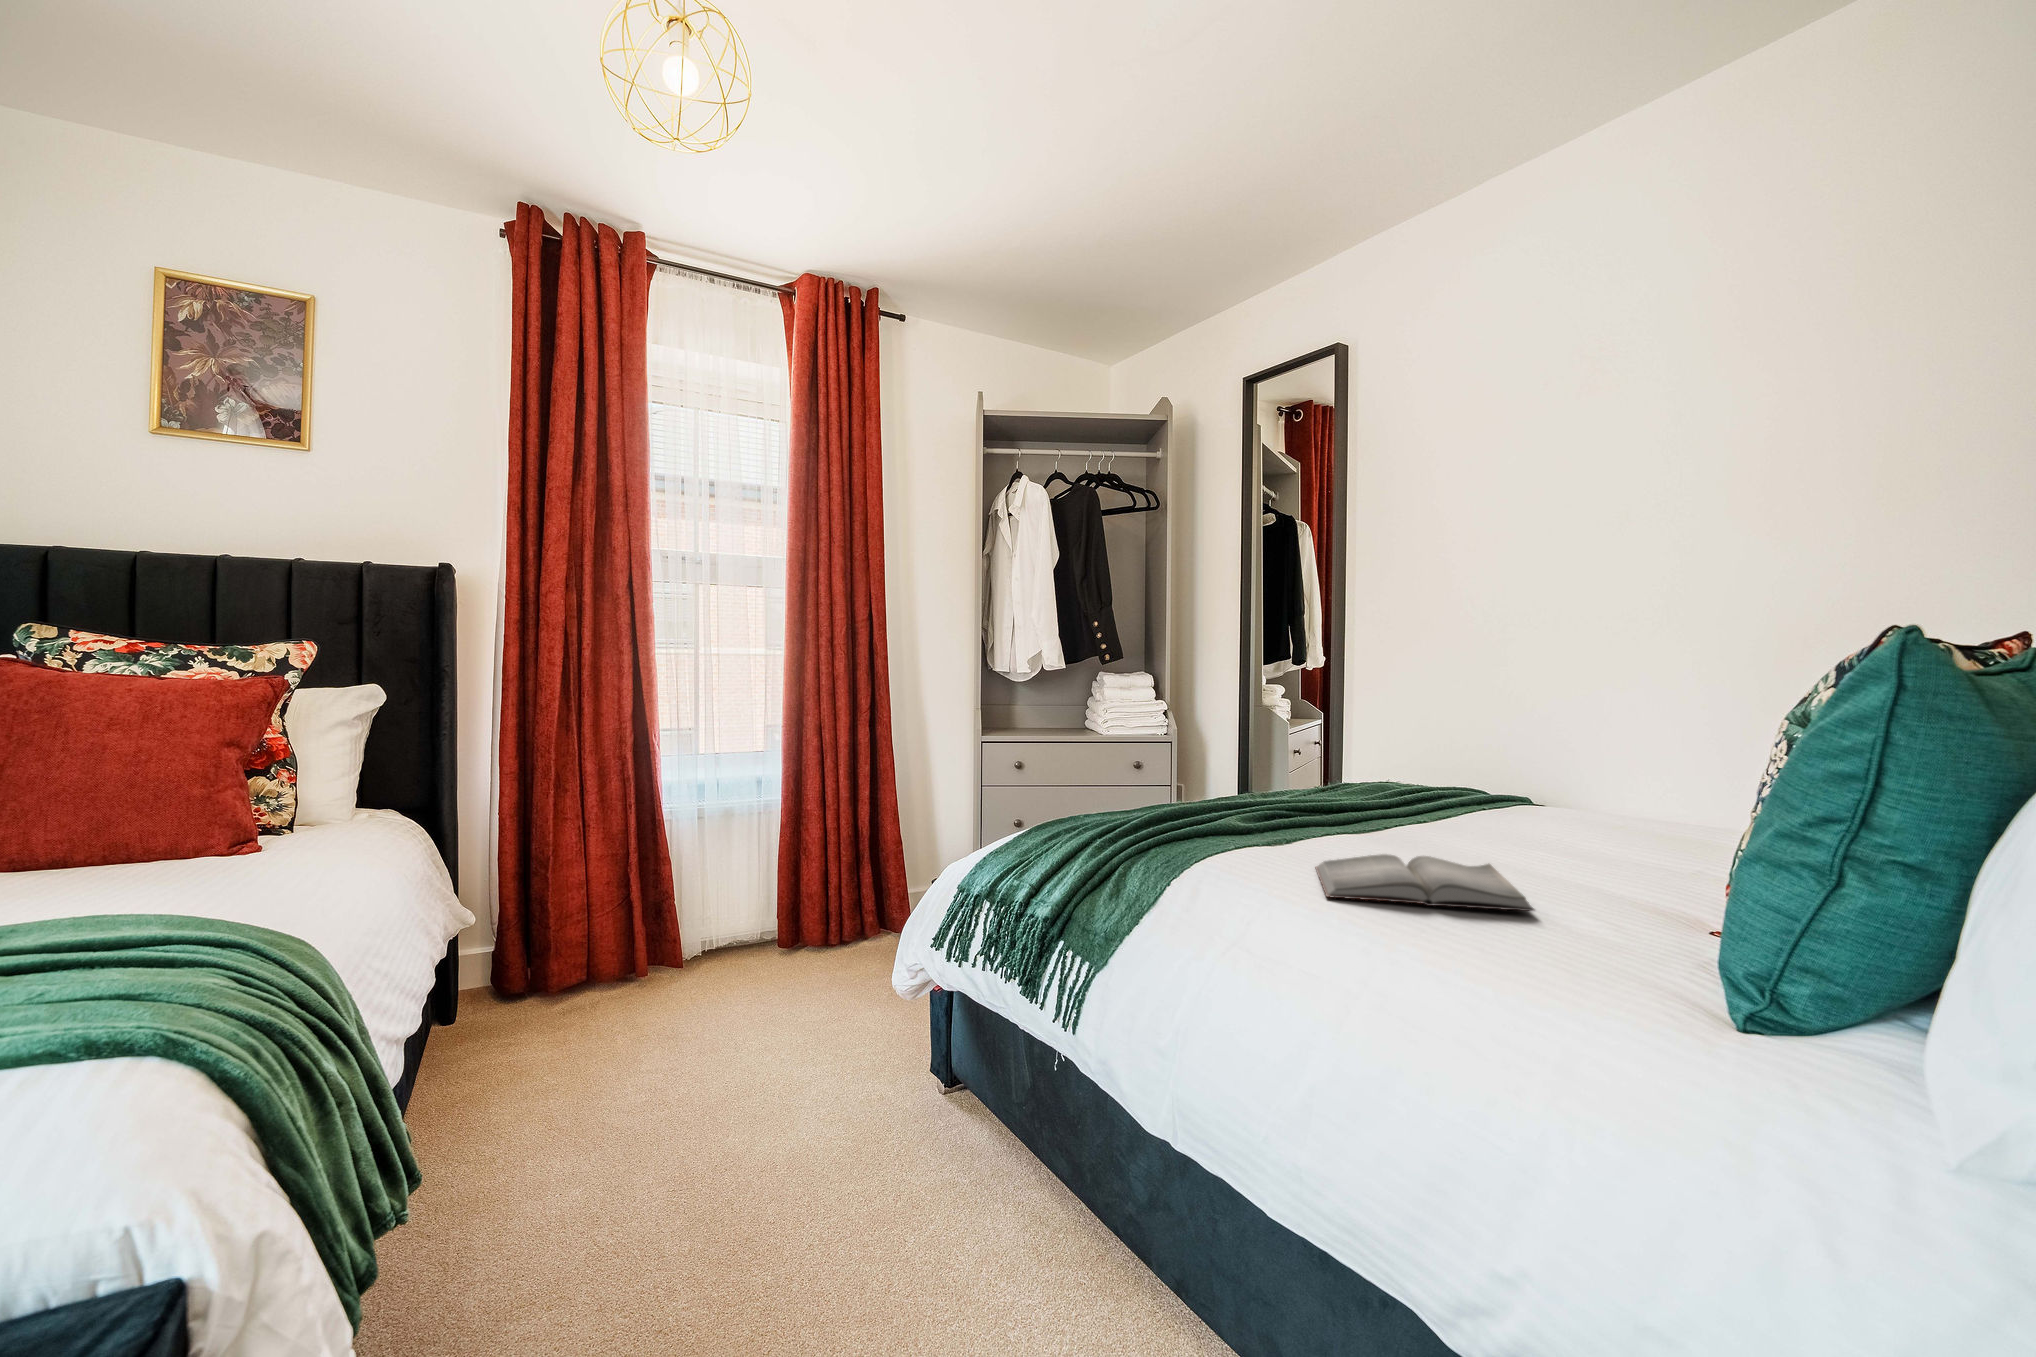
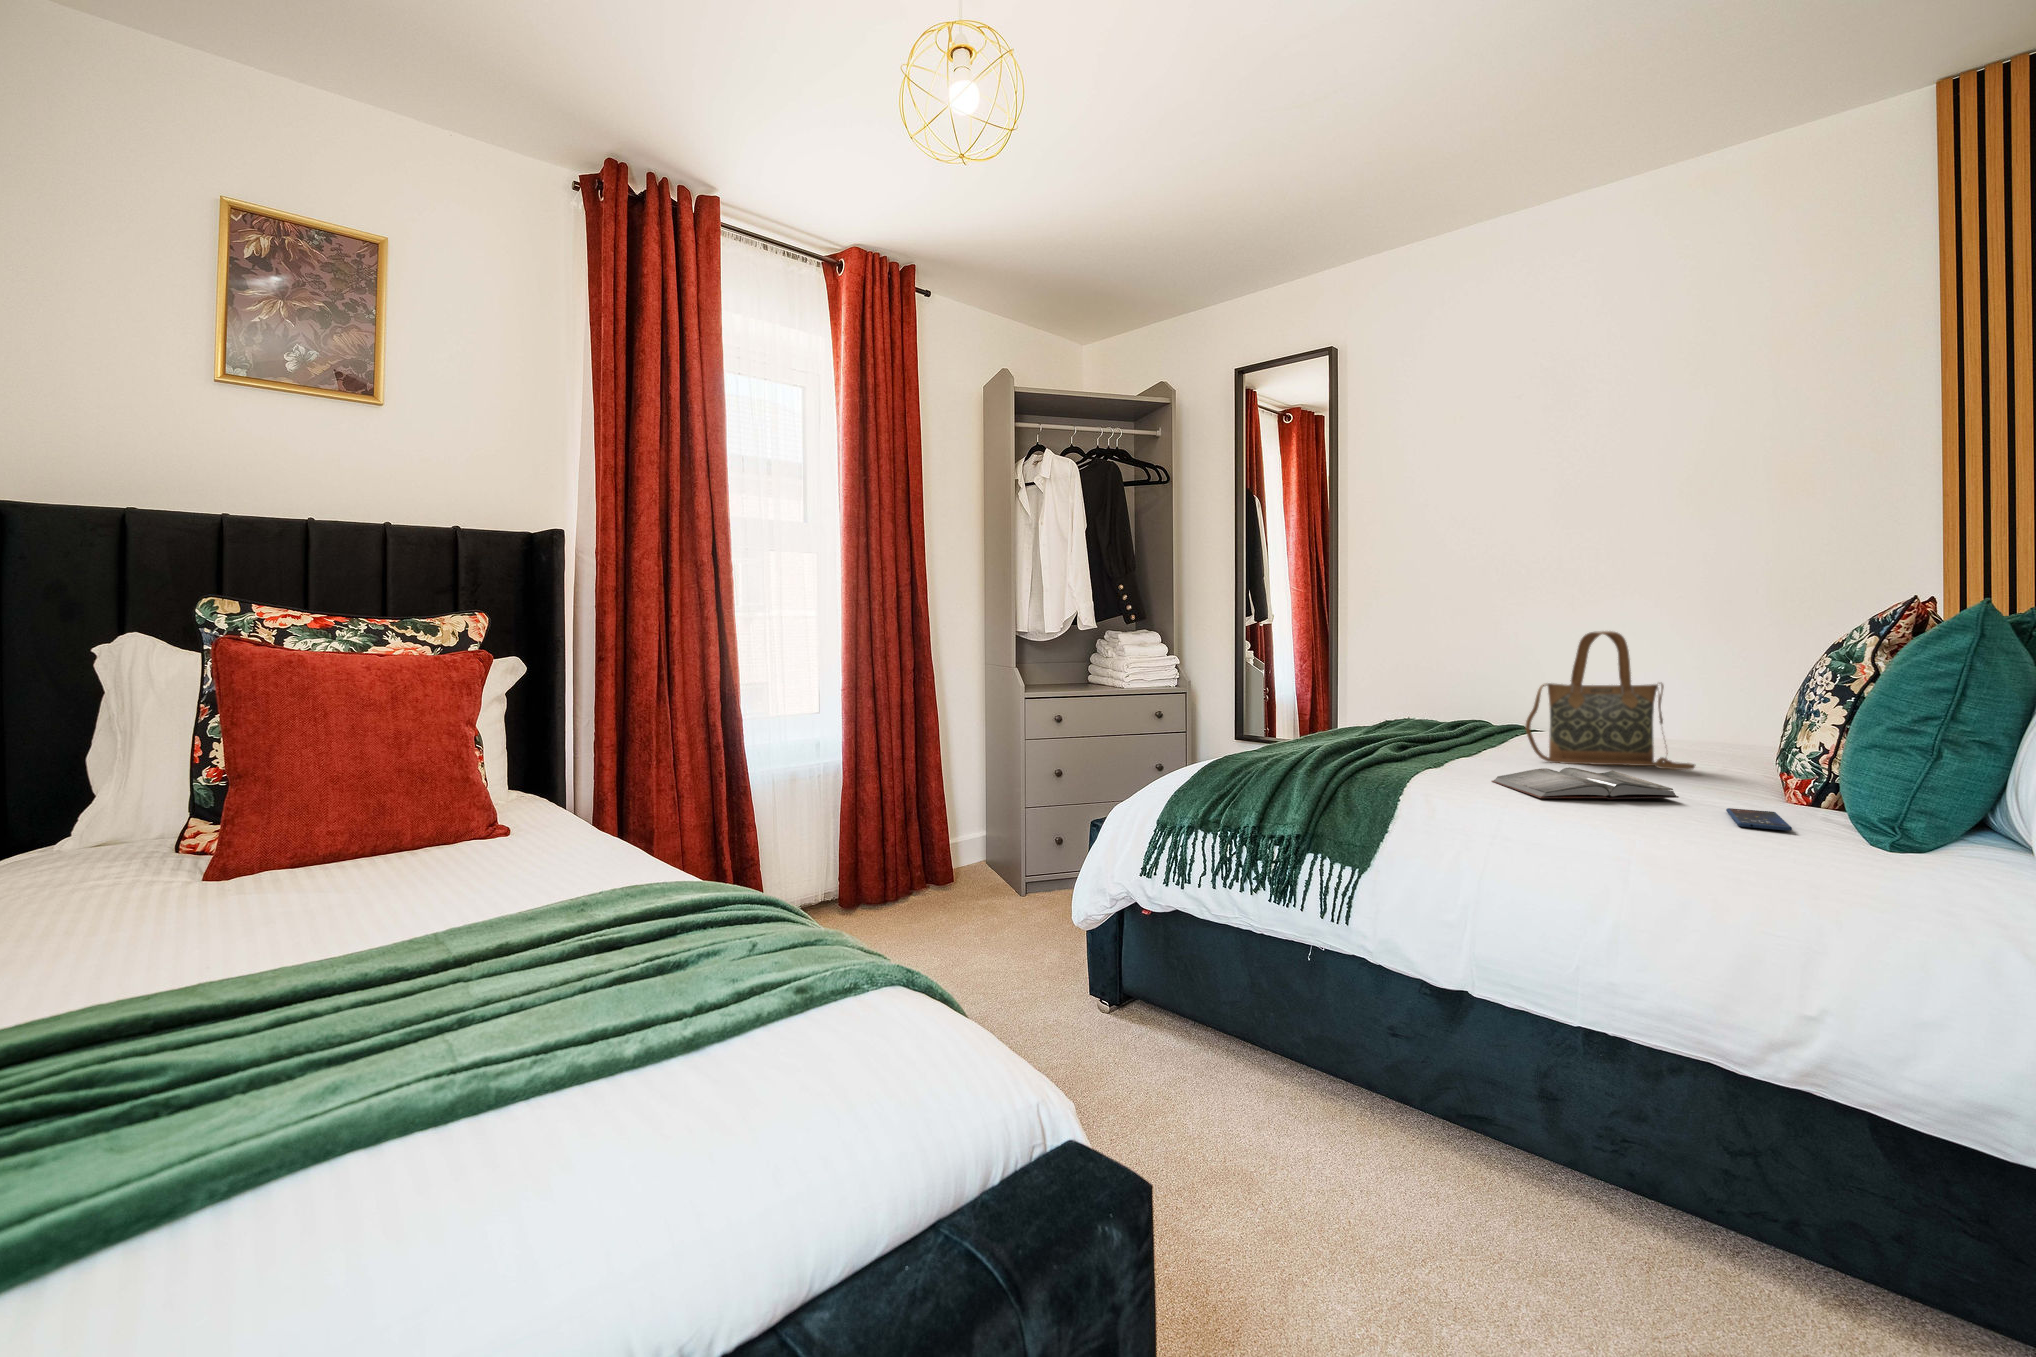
handbag: none [1437,673,1658,868] -> present [1525,631,1695,770]
smartphone: none [1552,935,1652,981] -> present [1726,808,1792,831]

